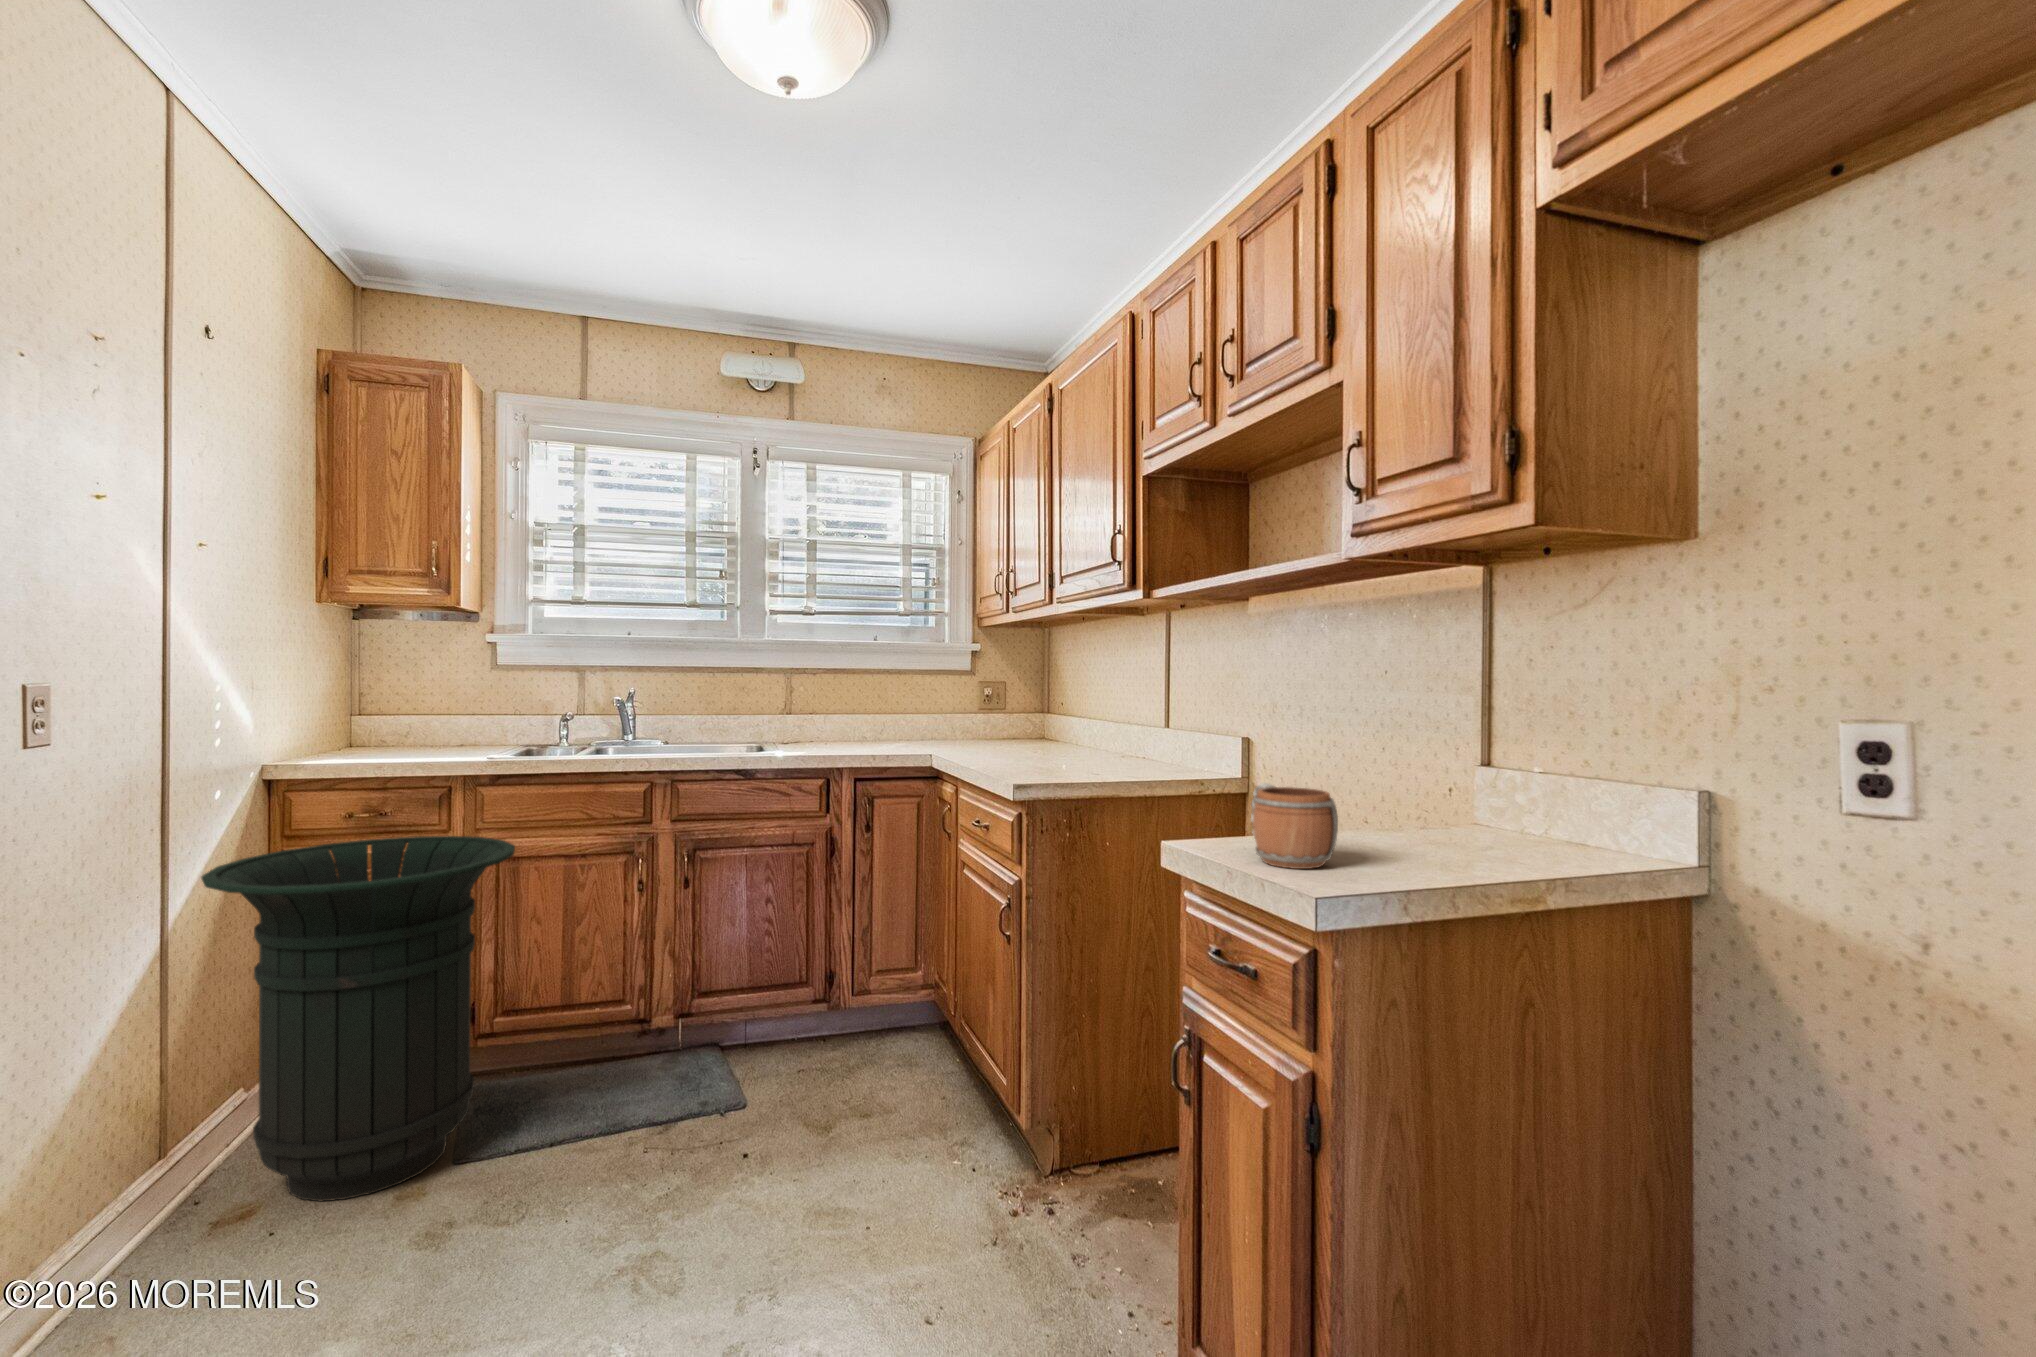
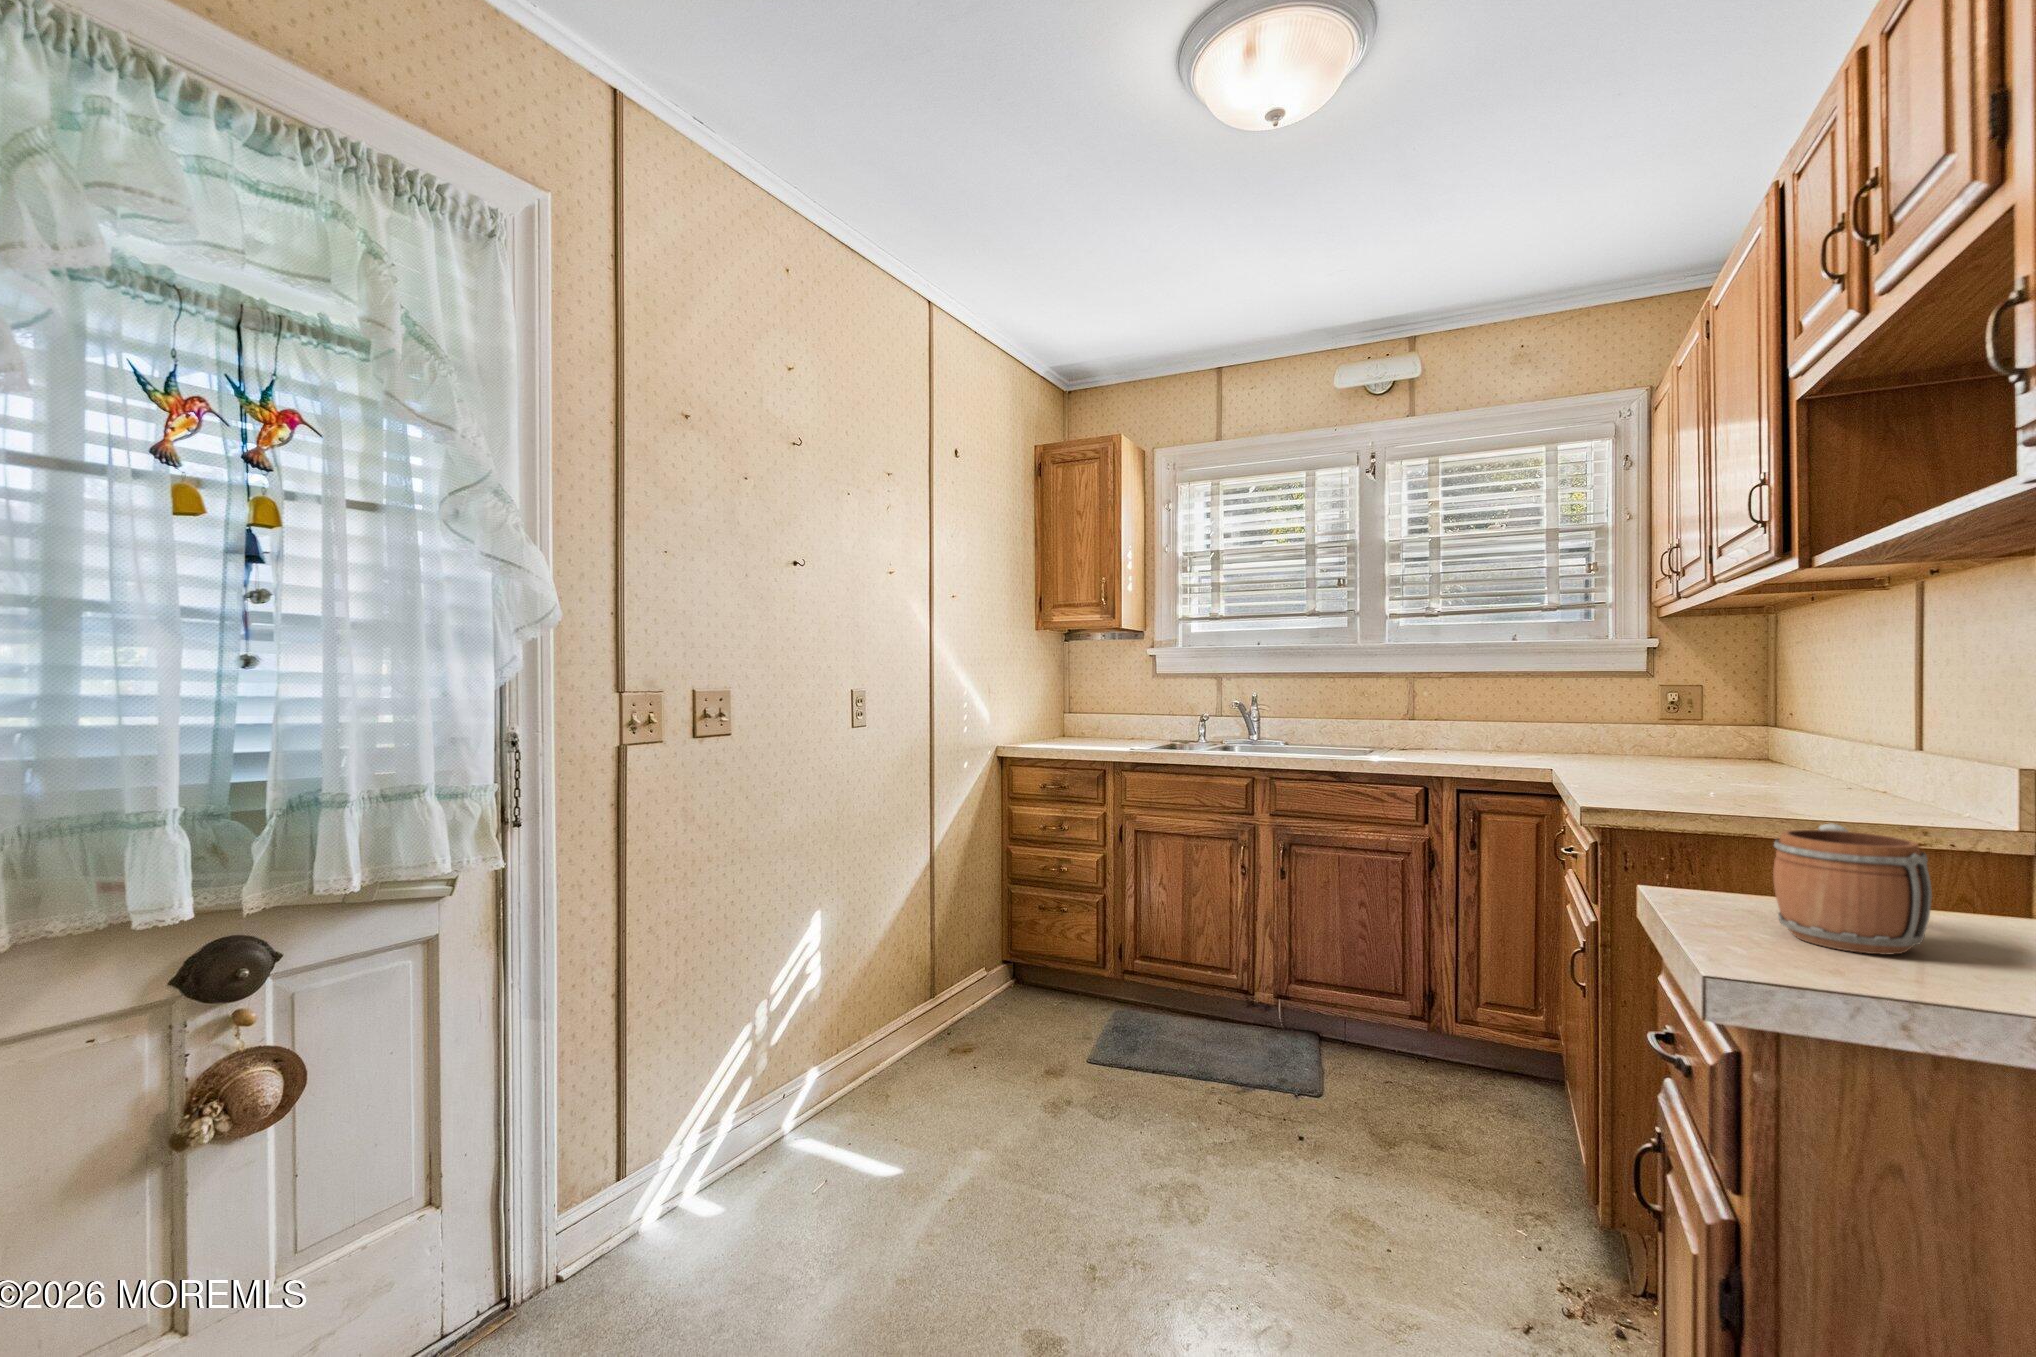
trash can: present [201,836,515,1201] -> none [947,804,1133,1063]

